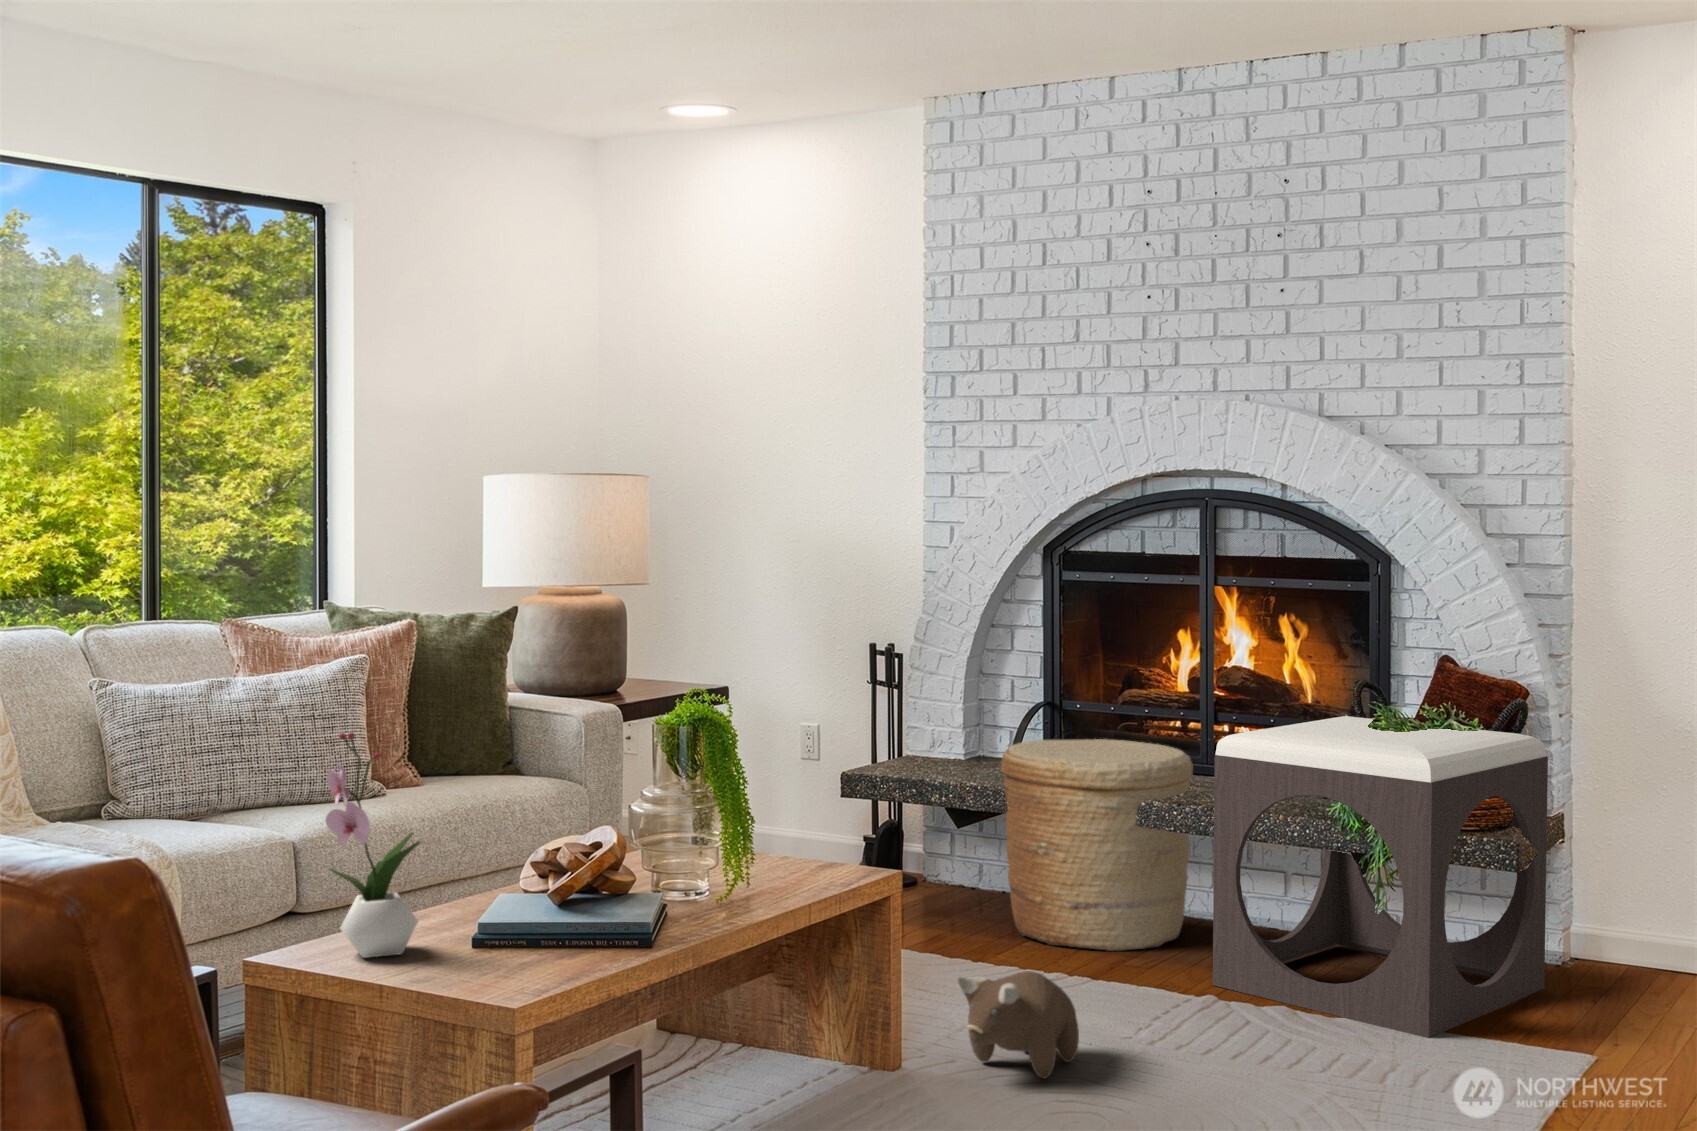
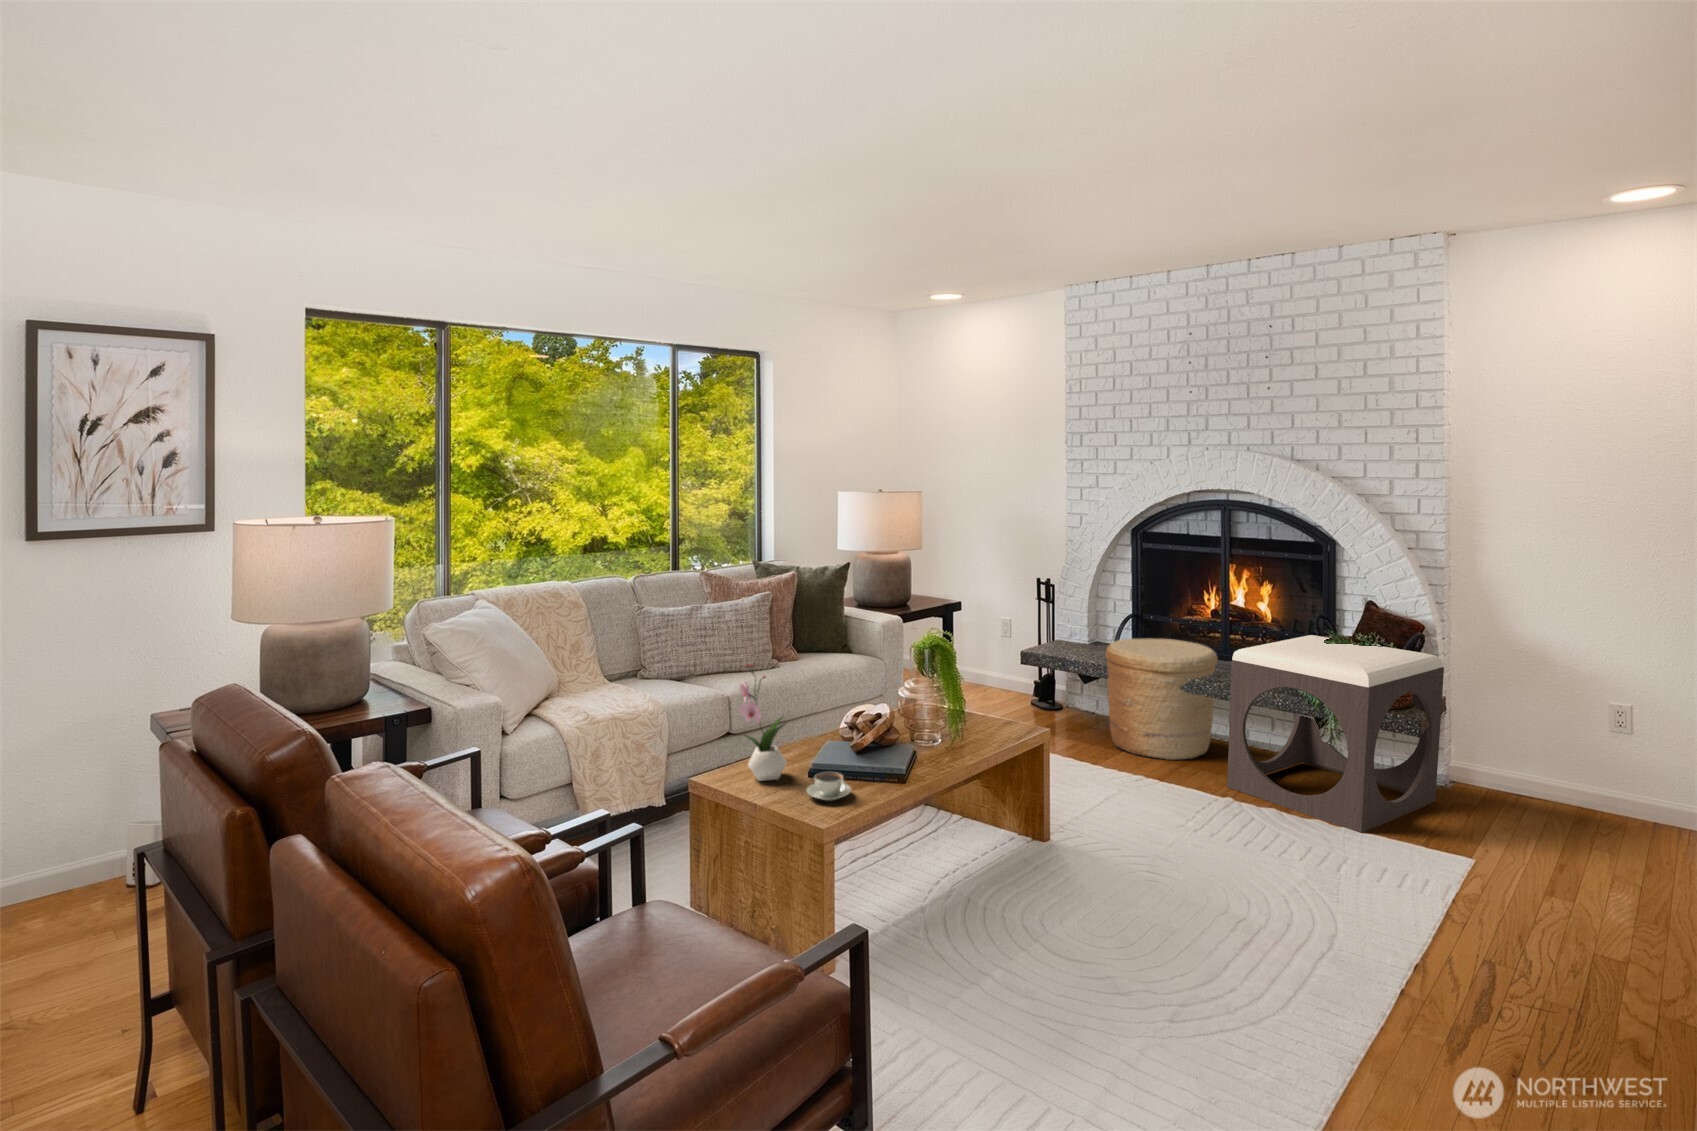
coffee cup: none [459,929,546,979] -> present [807,772,851,801]
plush toy: present [958,971,1079,1079] -> none [1079,785,1148,847]

